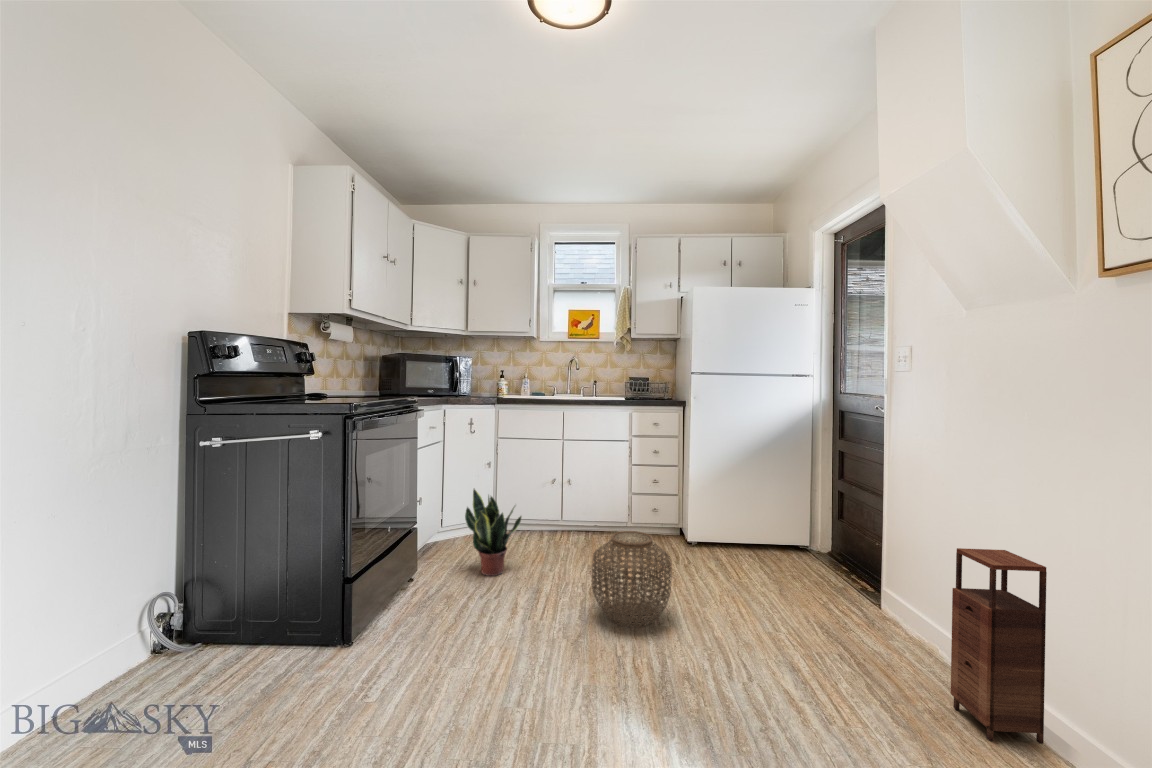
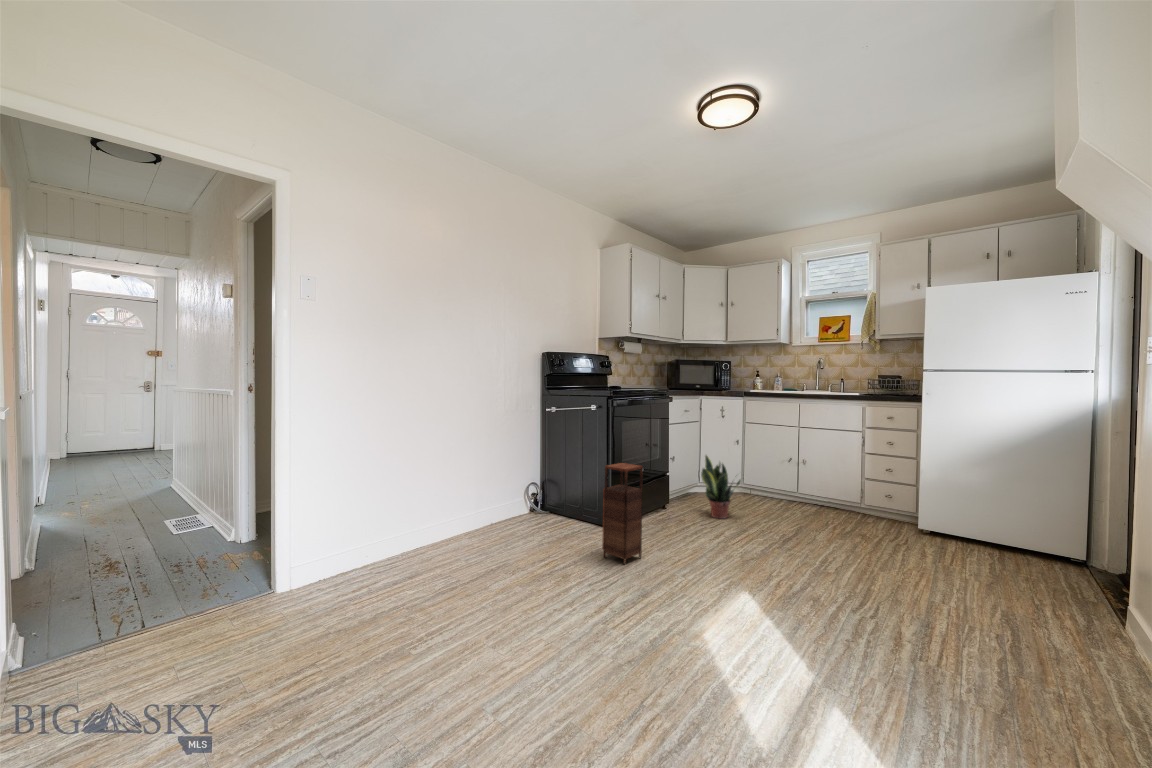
woven basket: present [592,531,671,627] -> none [768,492,835,564]
storage cabinet: present [951,548,1047,744] -> present [602,463,643,565]

